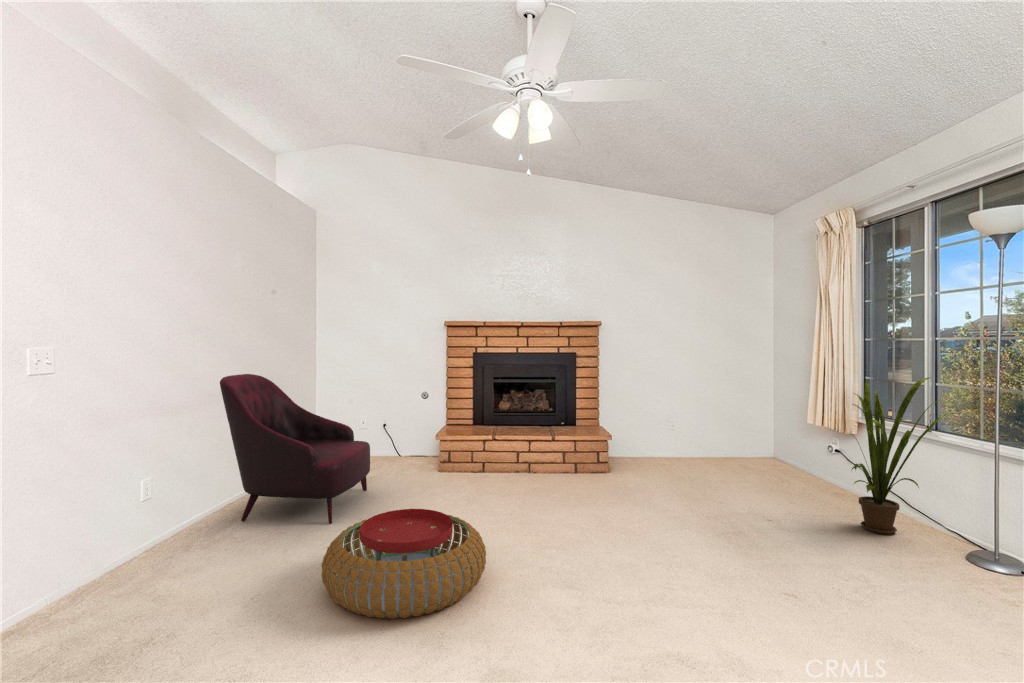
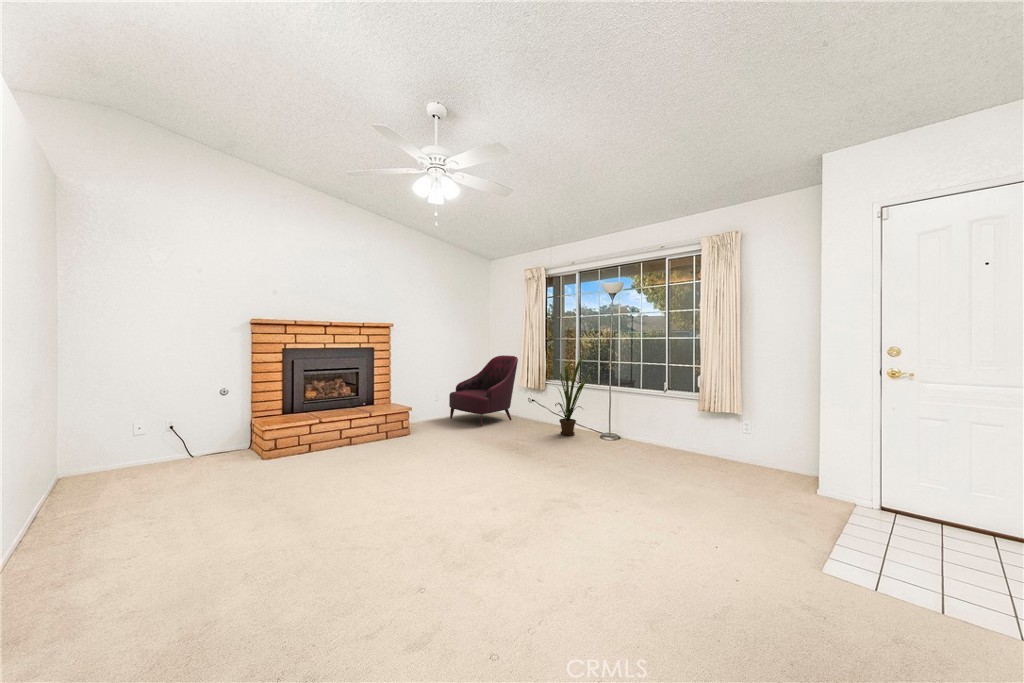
armchair: present [220,374,370,524] -> present [449,355,518,426]
pouf: present [322,509,486,619] -> none [304,474,438,560]

